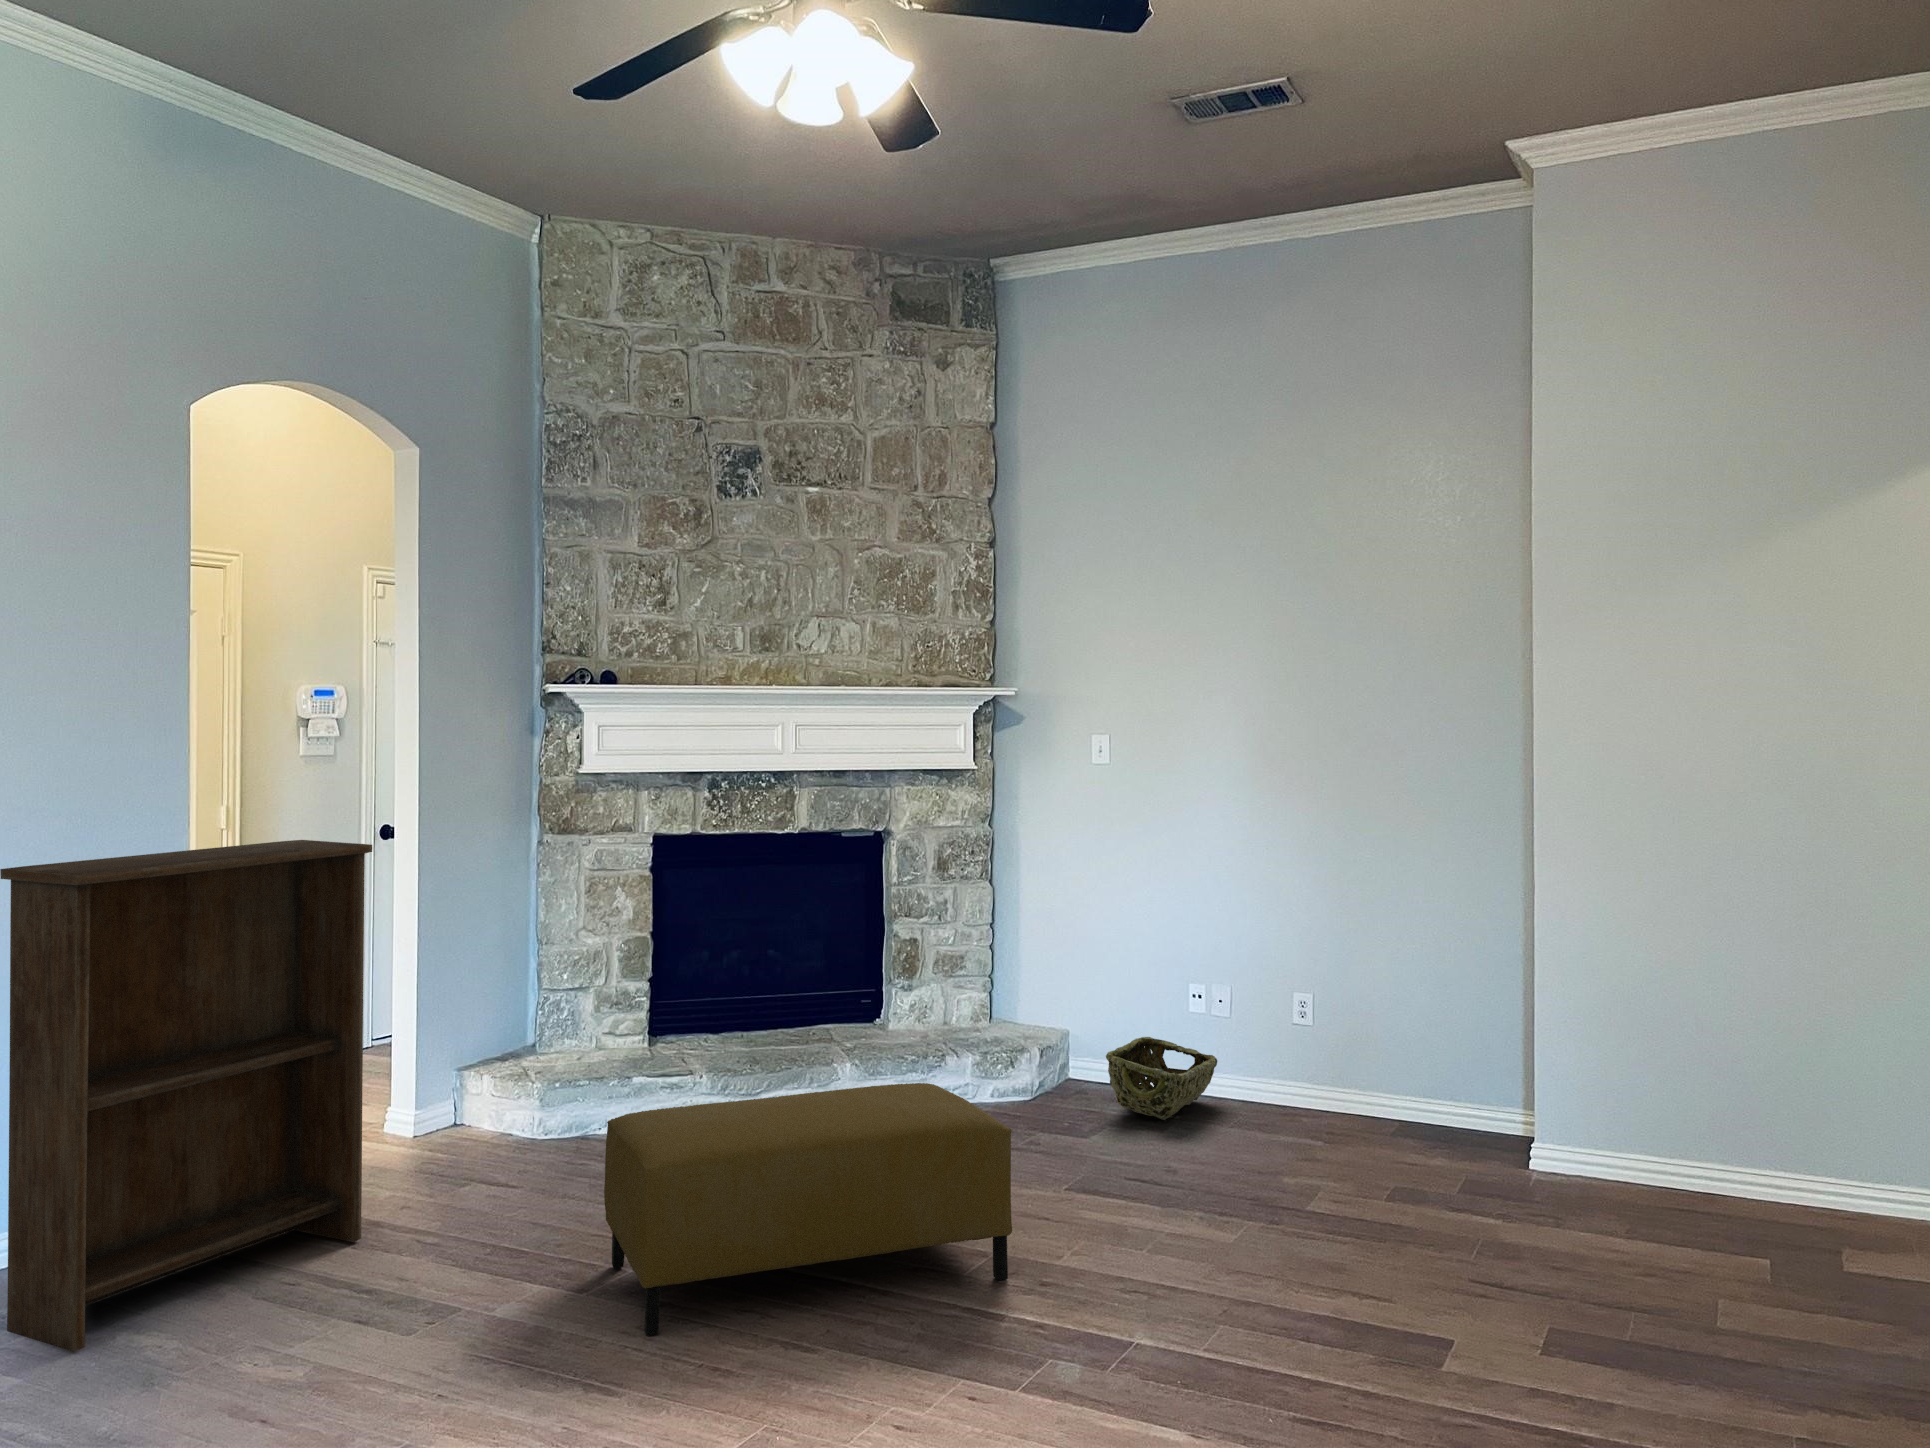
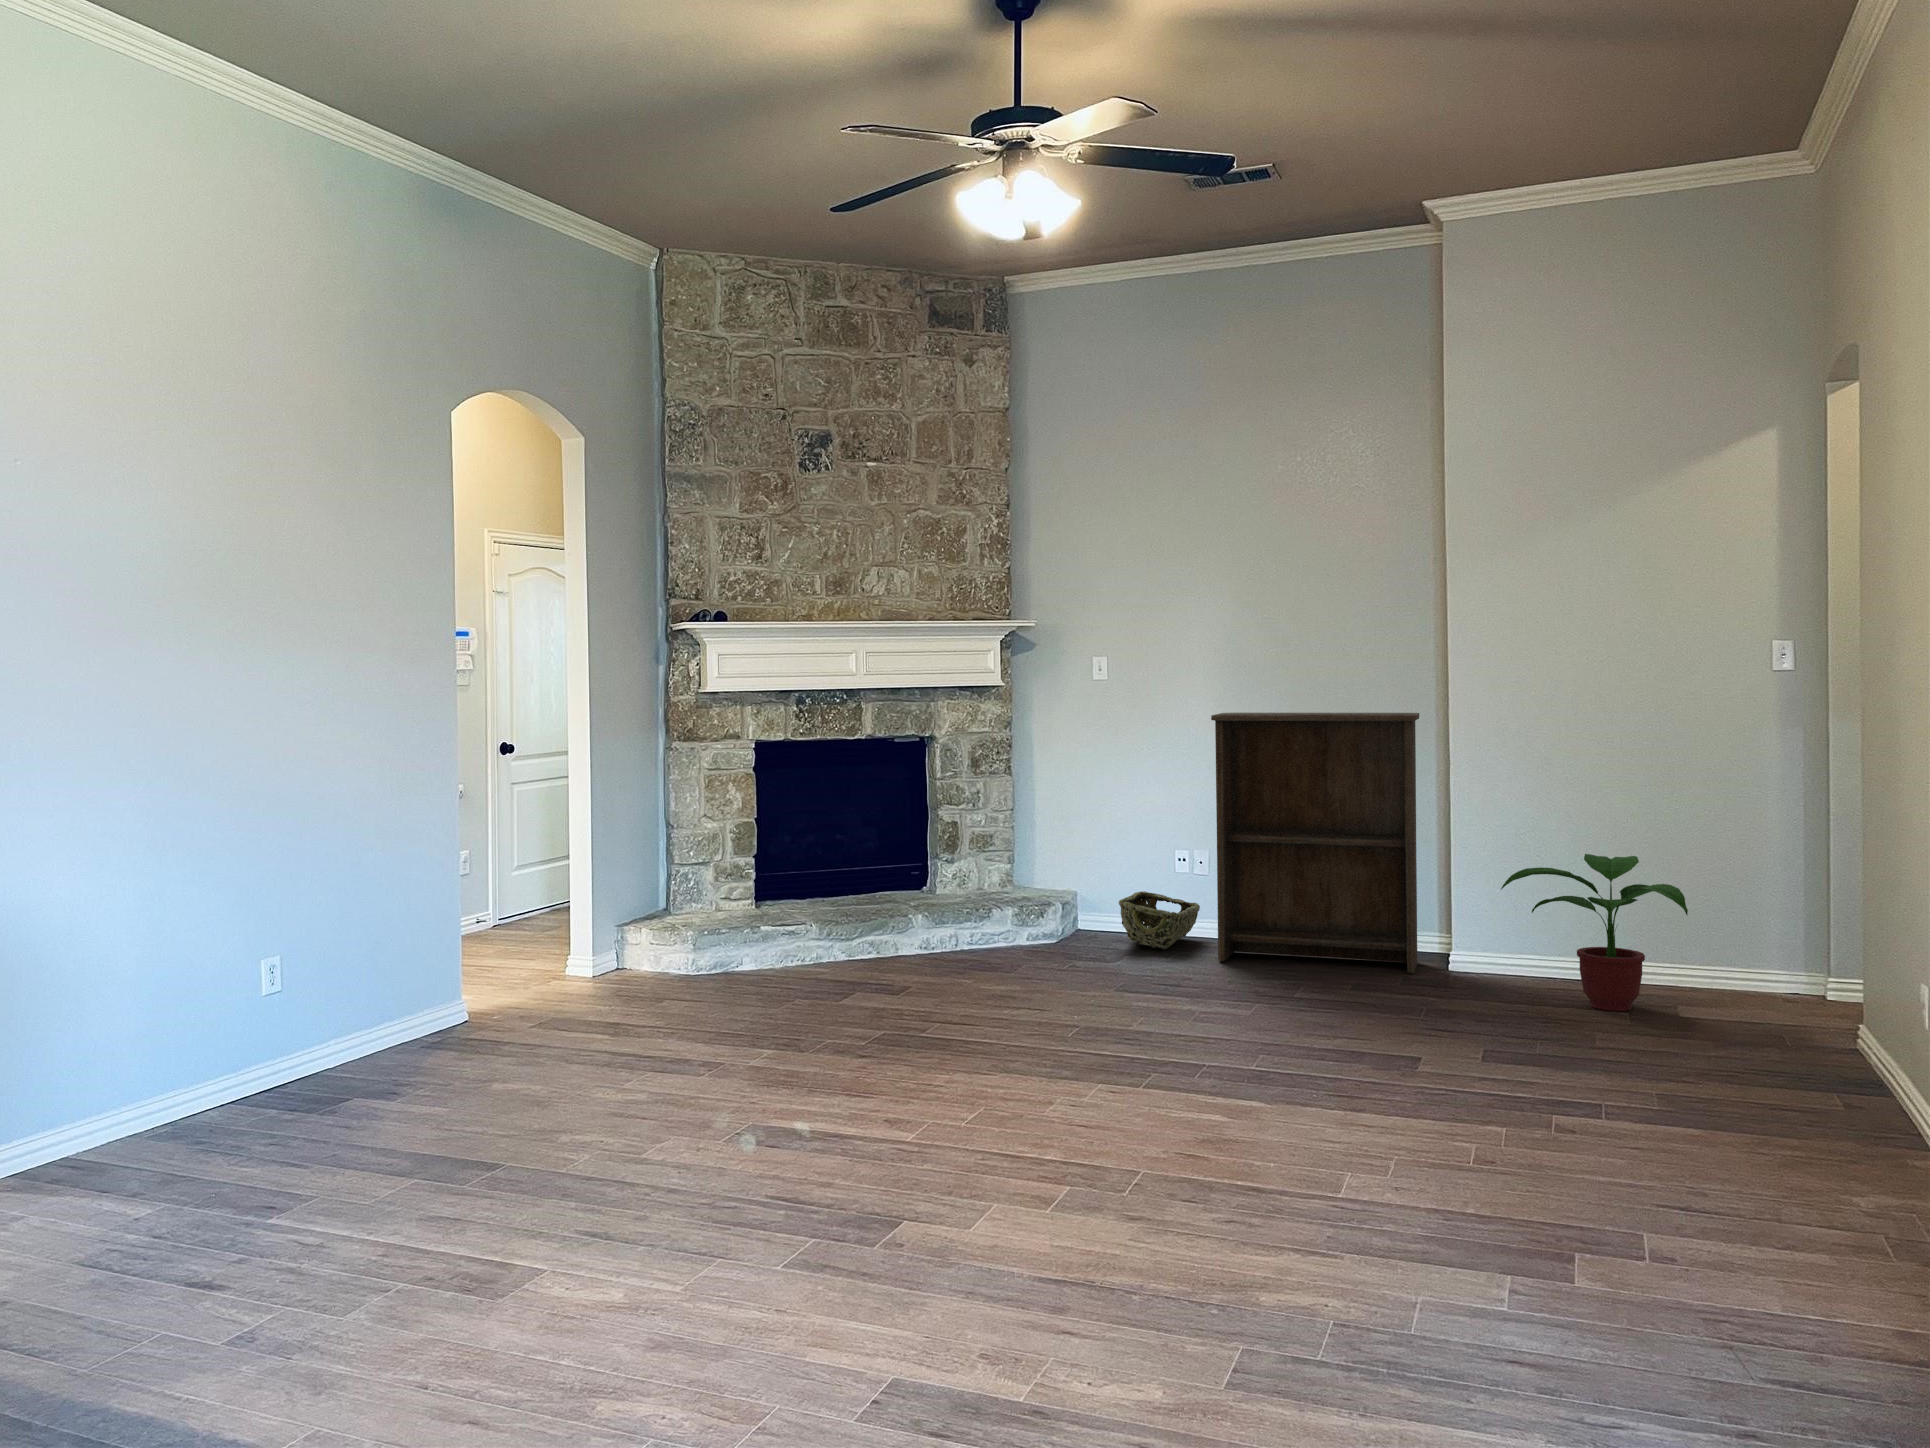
bookshelf: present [0,840,372,1352] -> present [1211,712,1419,973]
potted plant: none [1598,1031,1867,1265] -> present [1501,854,1688,1011]
ottoman: present [604,1083,1012,1336] -> none [798,906,1096,1070]

